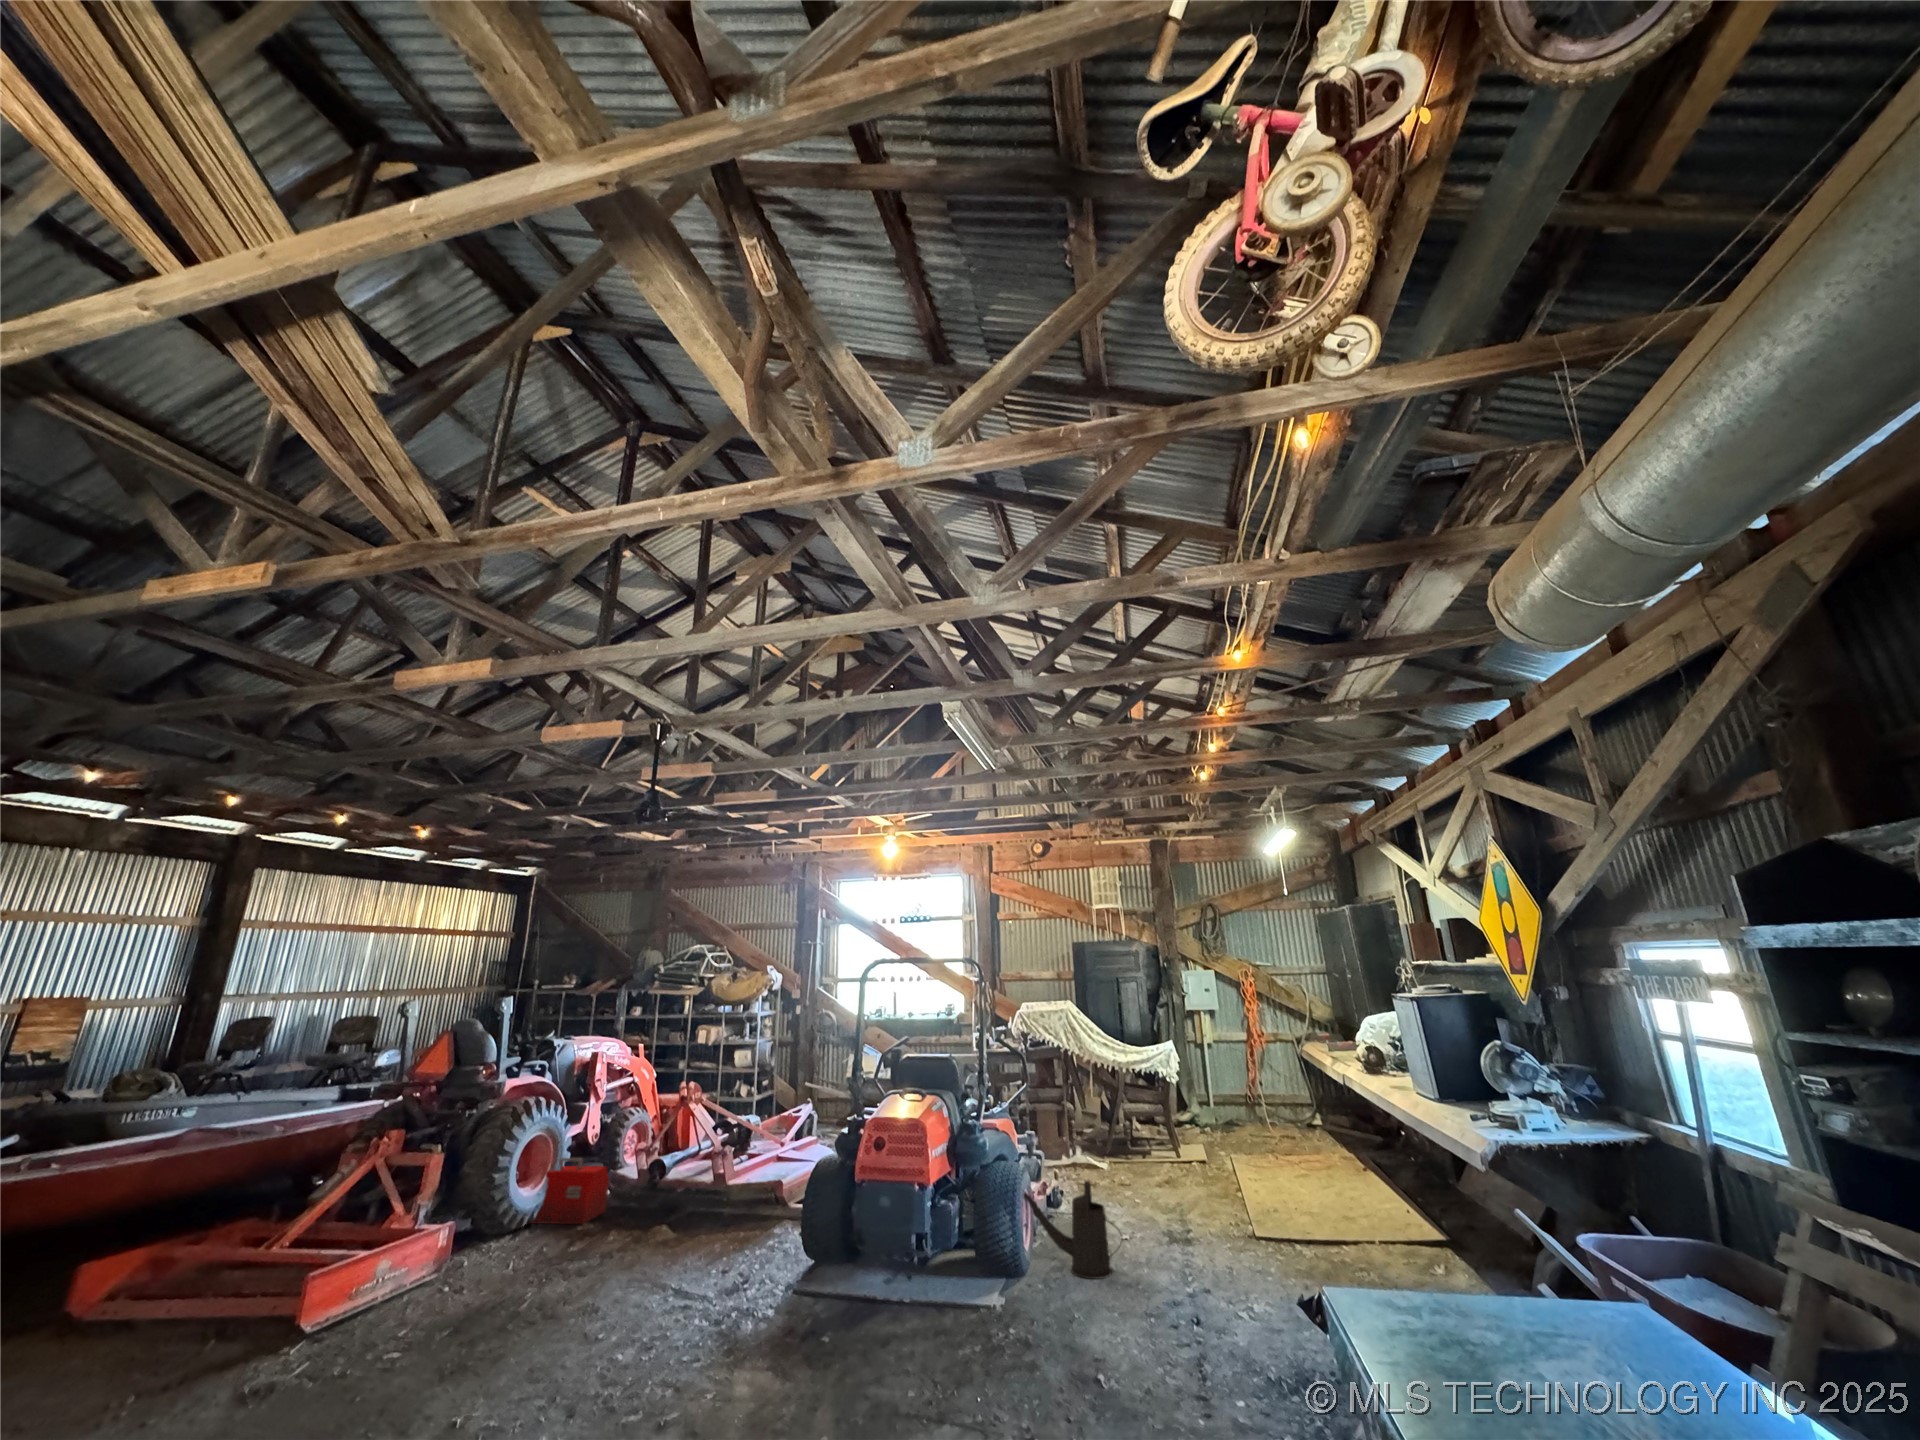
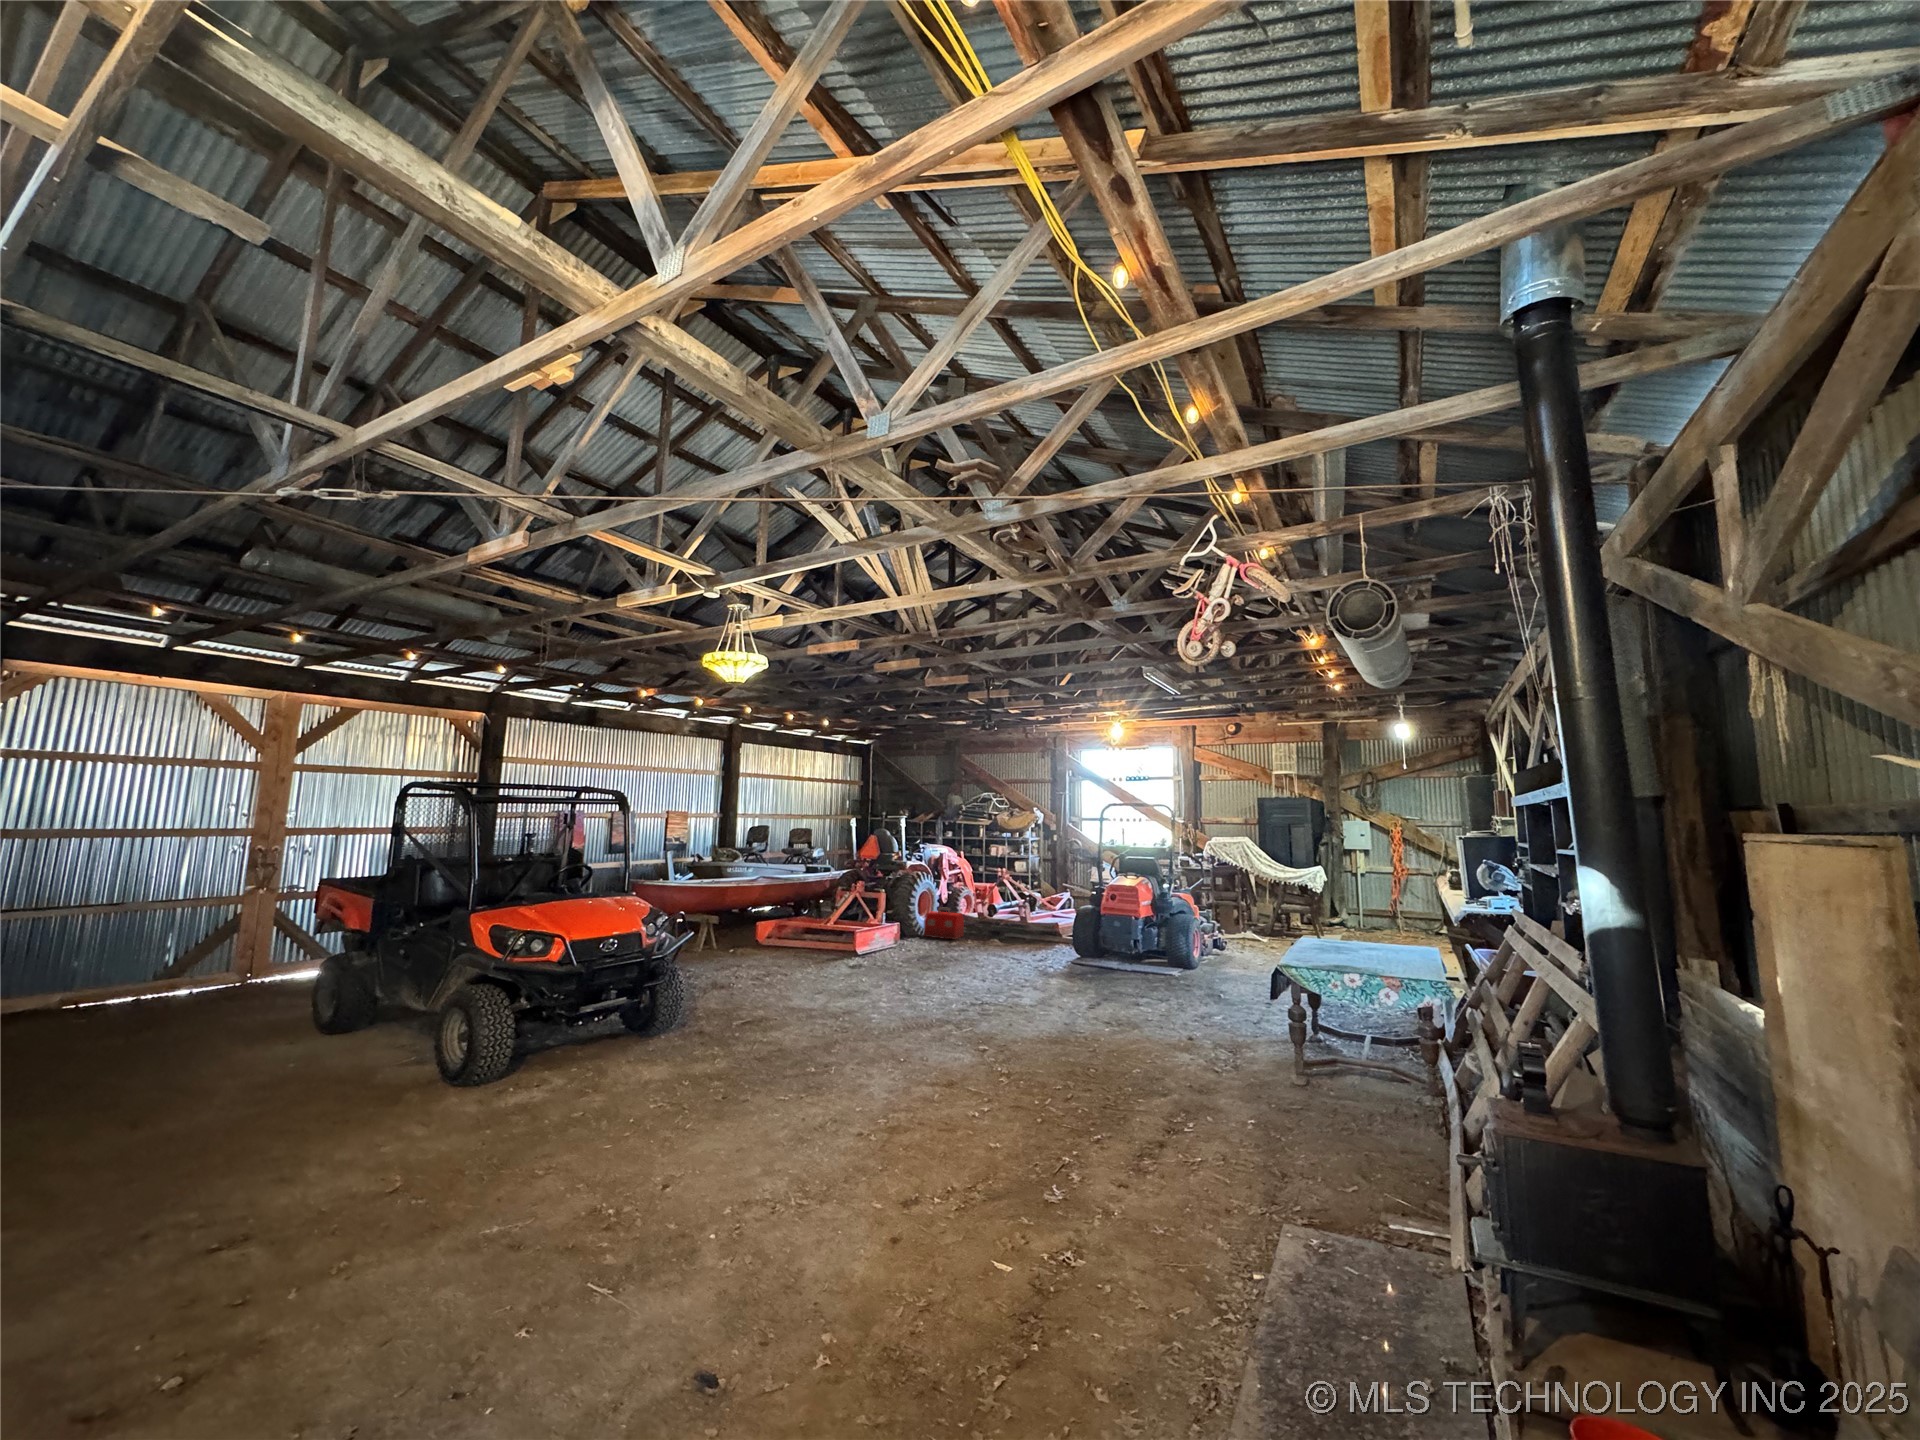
watering can: present [1024,1181,1121,1279] -> none [1194,932,1249,978]

